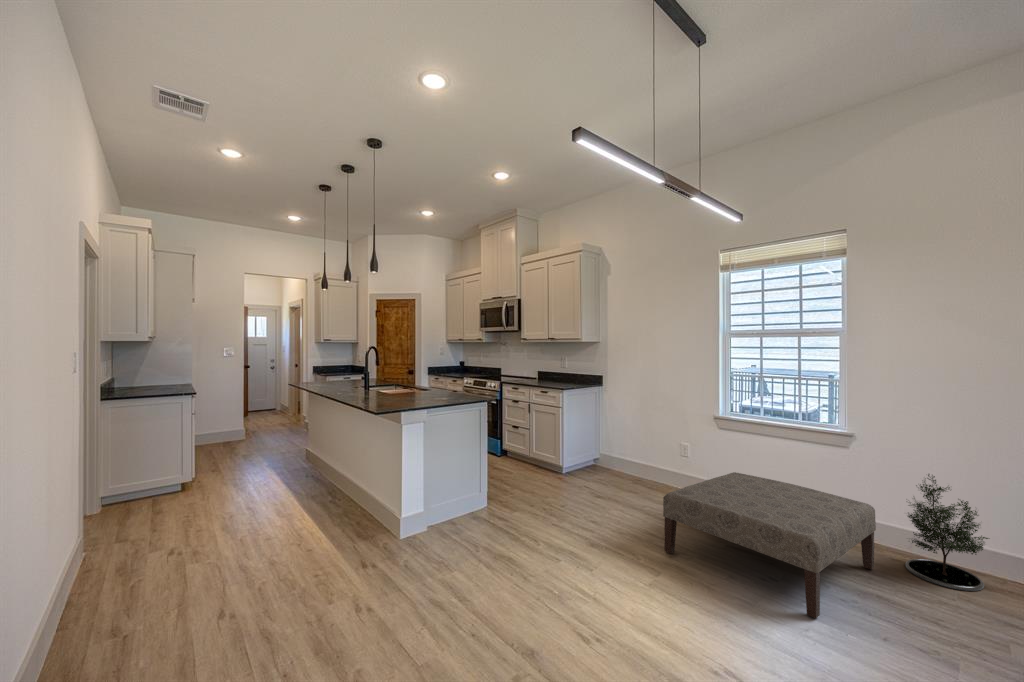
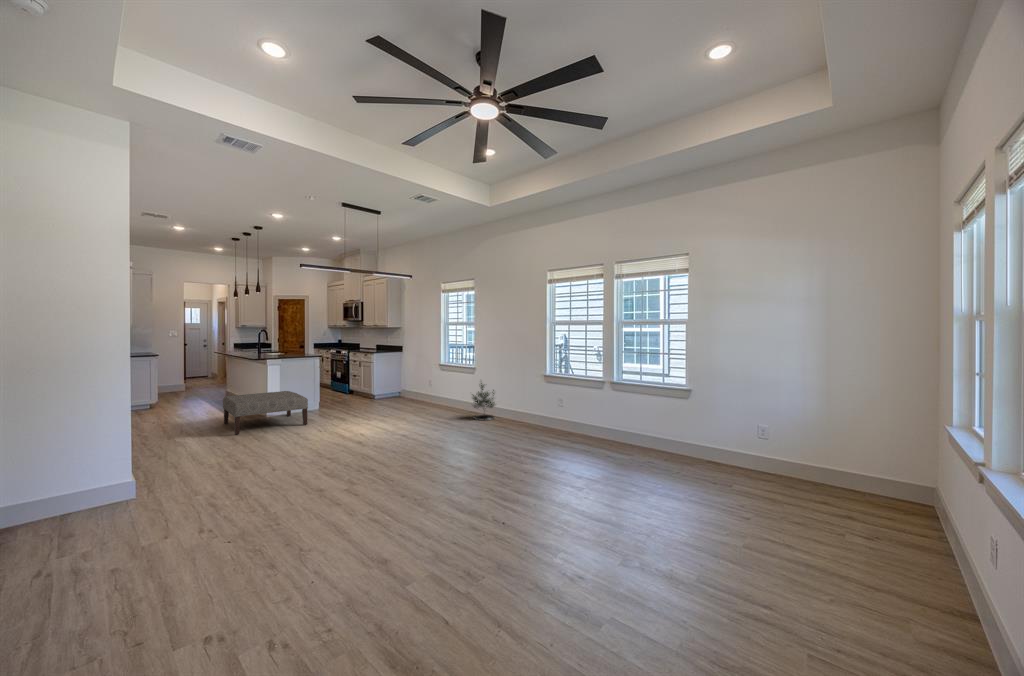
ottoman: present [663,472,876,618] -> present [223,391,308,435]

